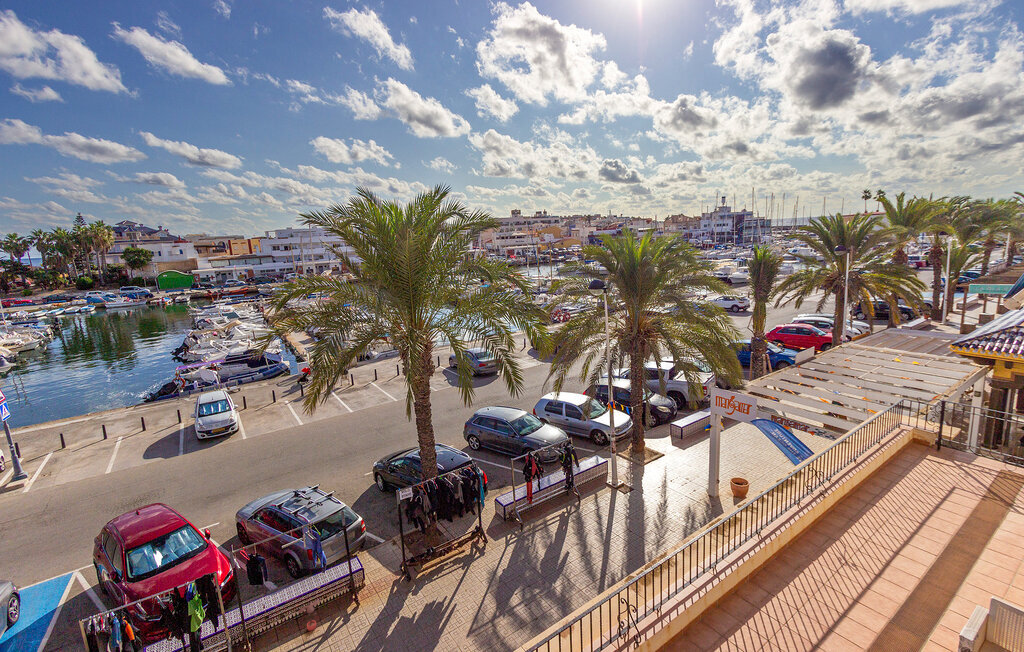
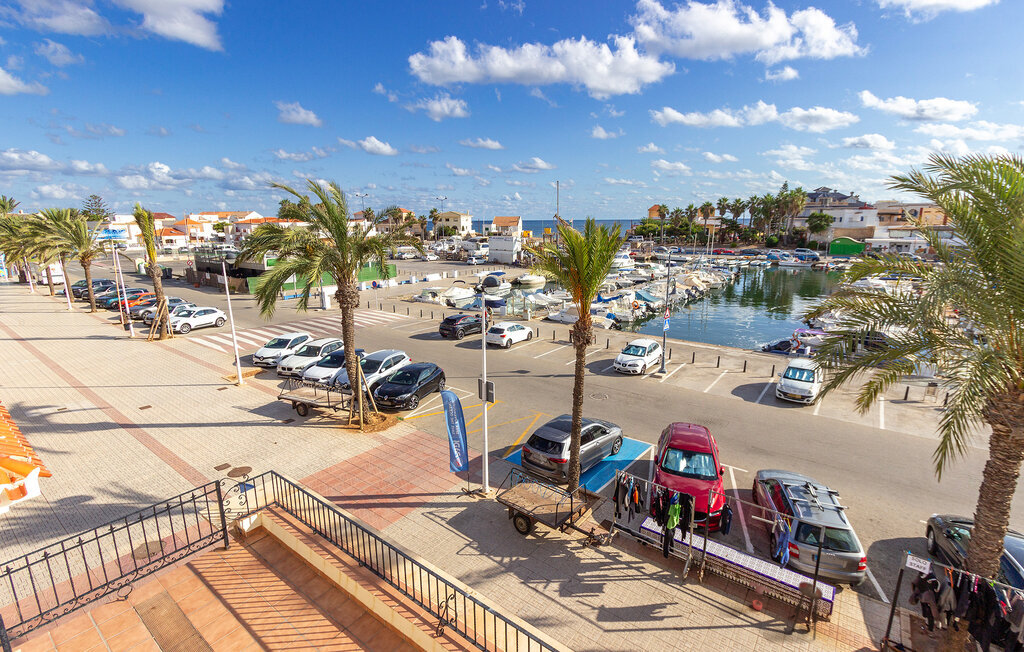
bar stool: none [337,564,364,617] -> present [792,582,823,639]

